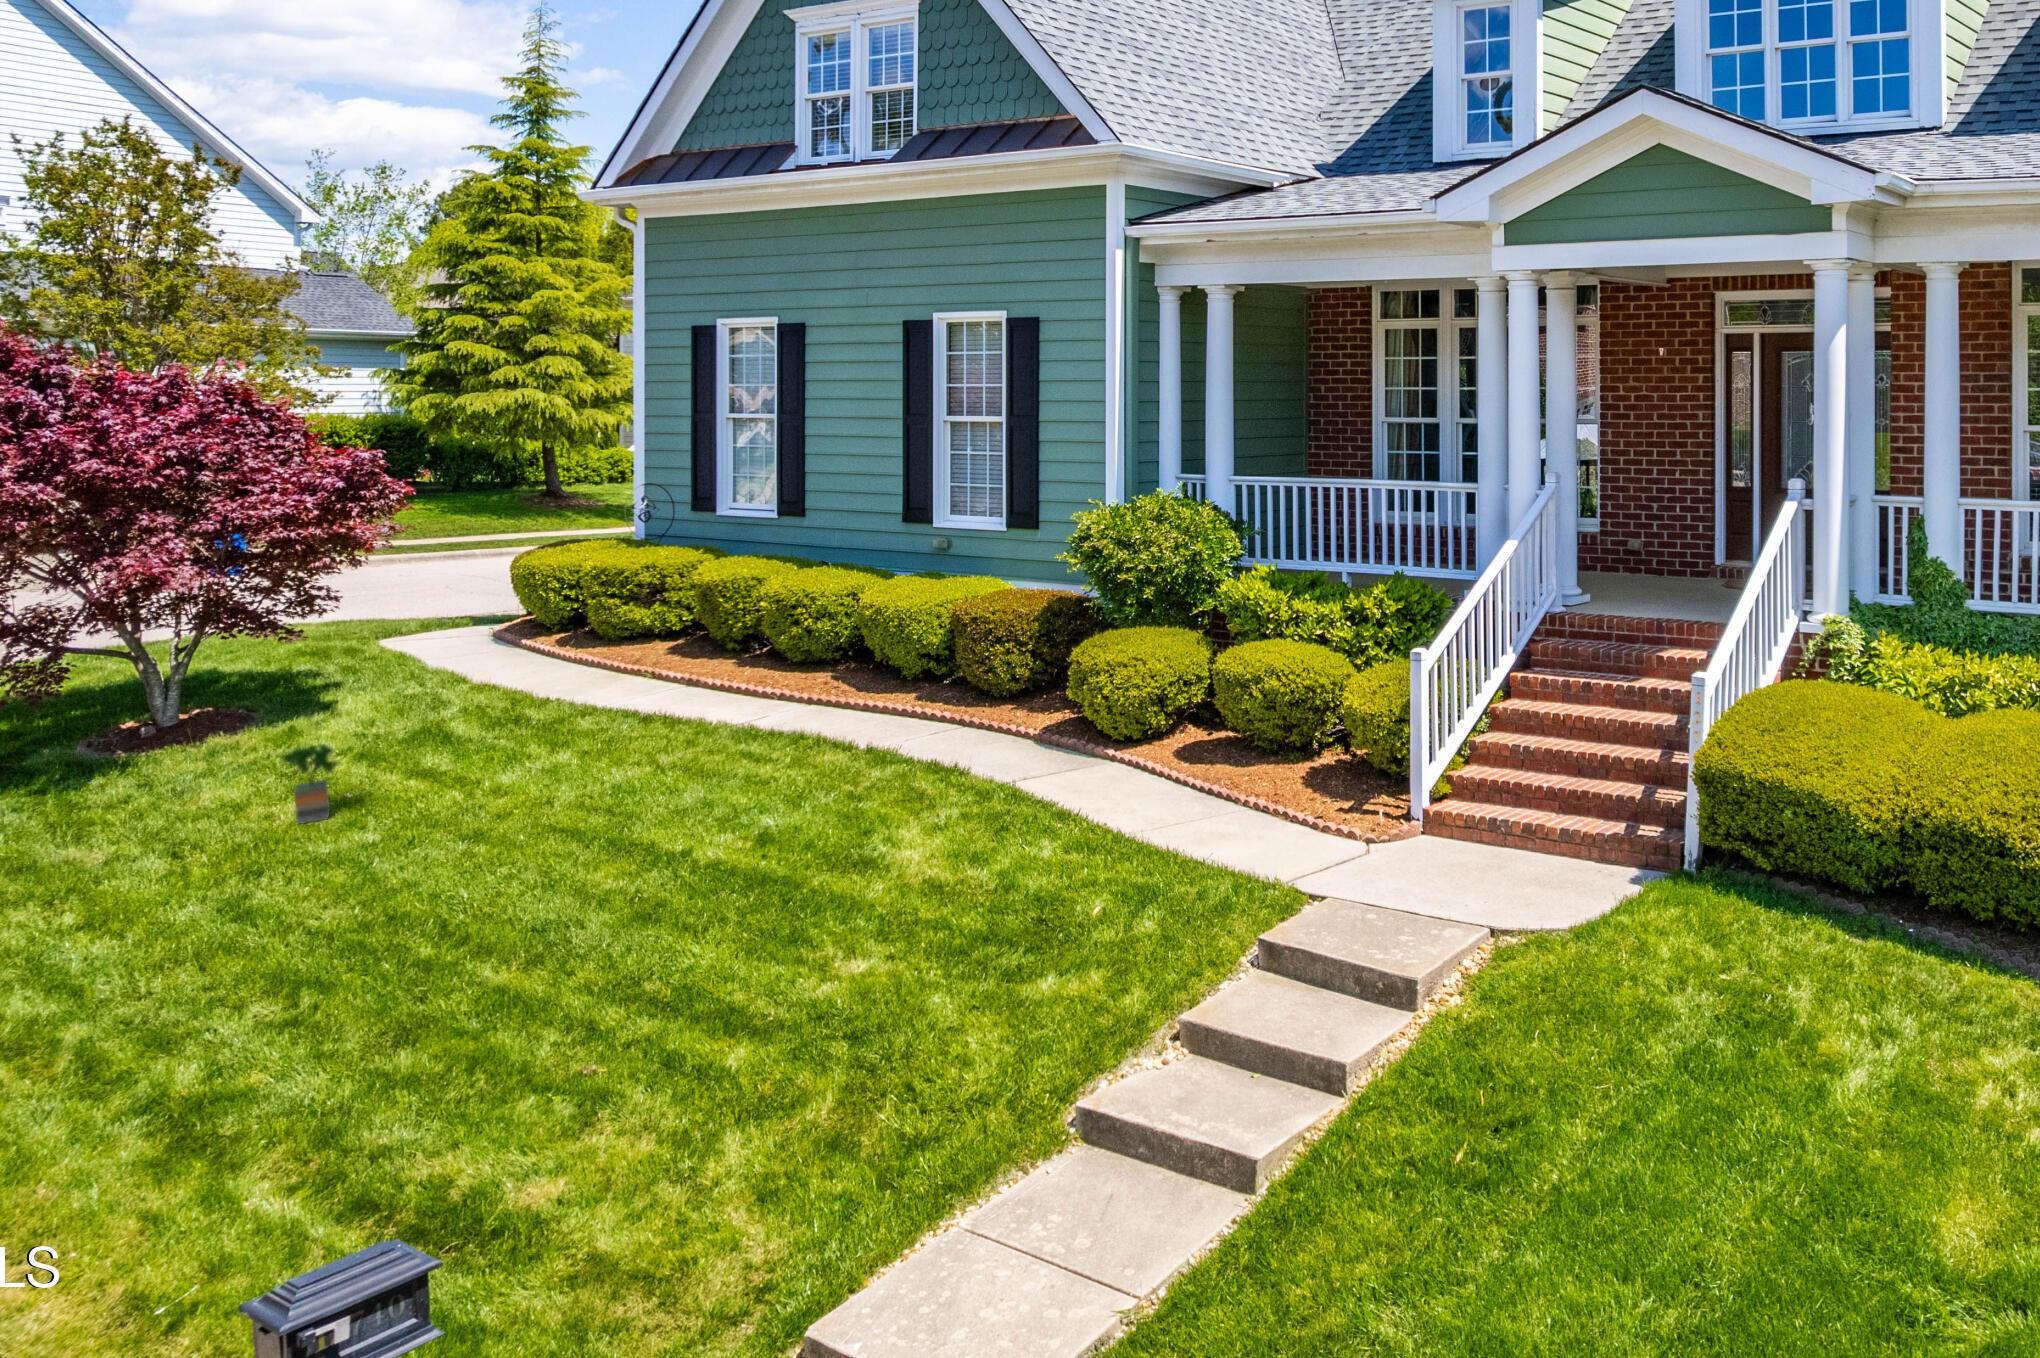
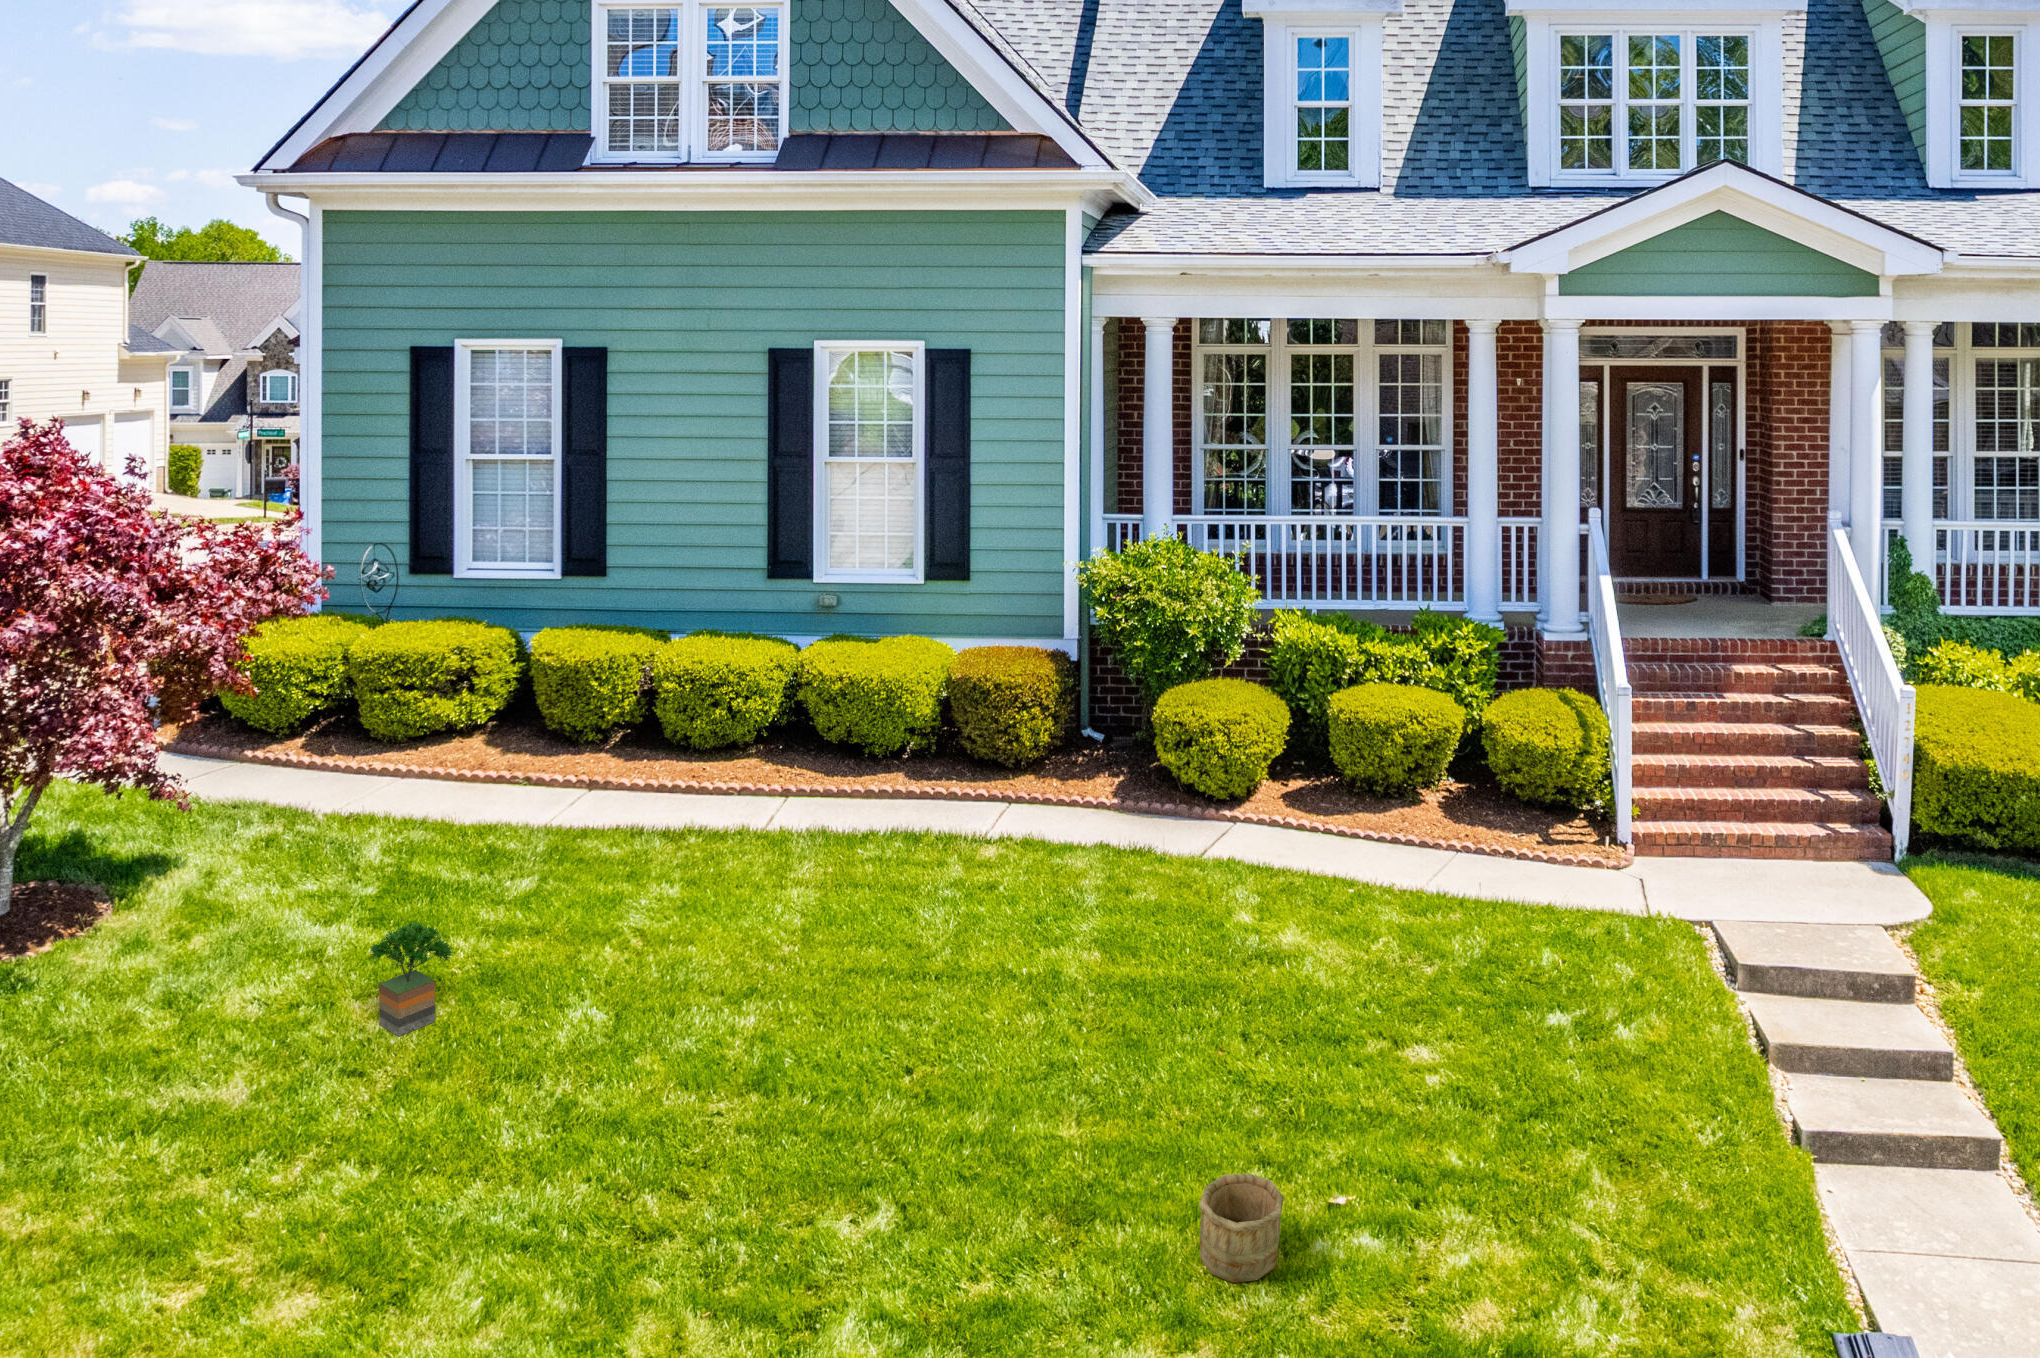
wooden bucket: none [473,992,557,1078] -> present [1199,1173,1284,1283]

